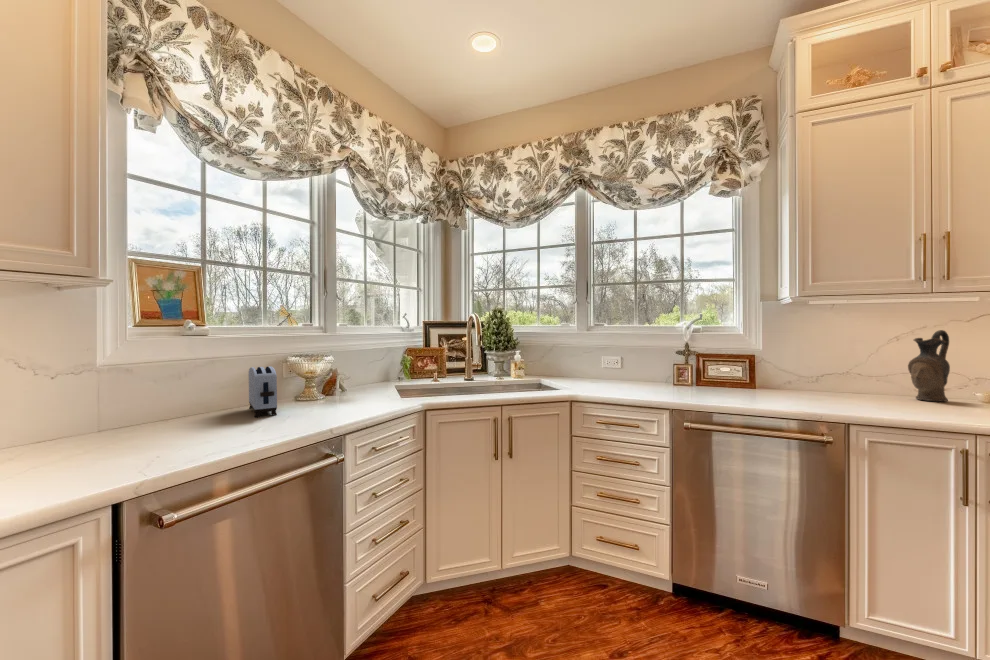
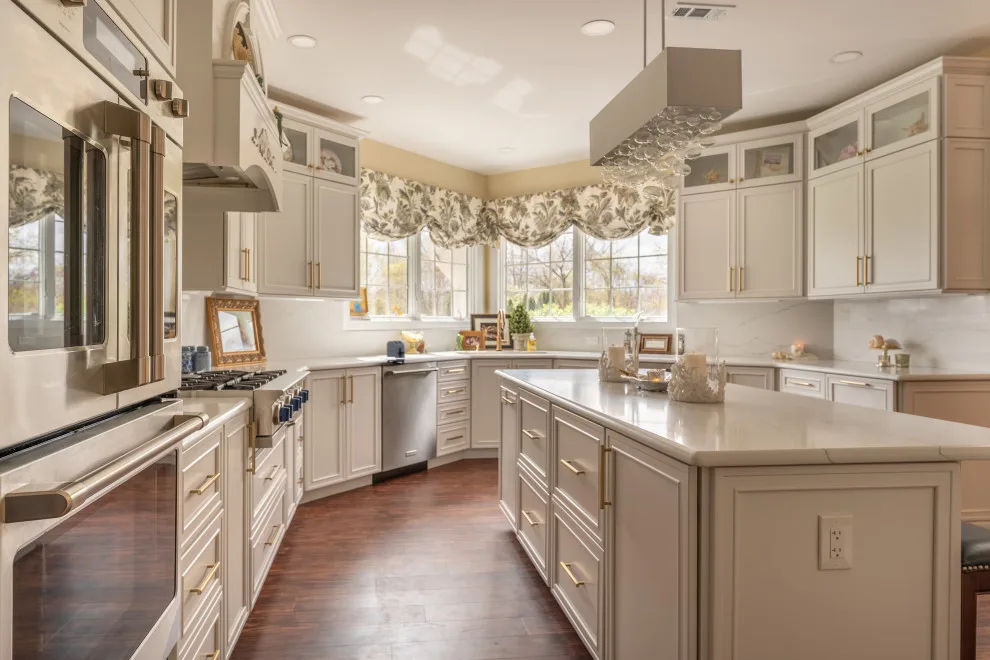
ceramic pitcher: present [908,330,950,401] -> none [744,320,766,359]

